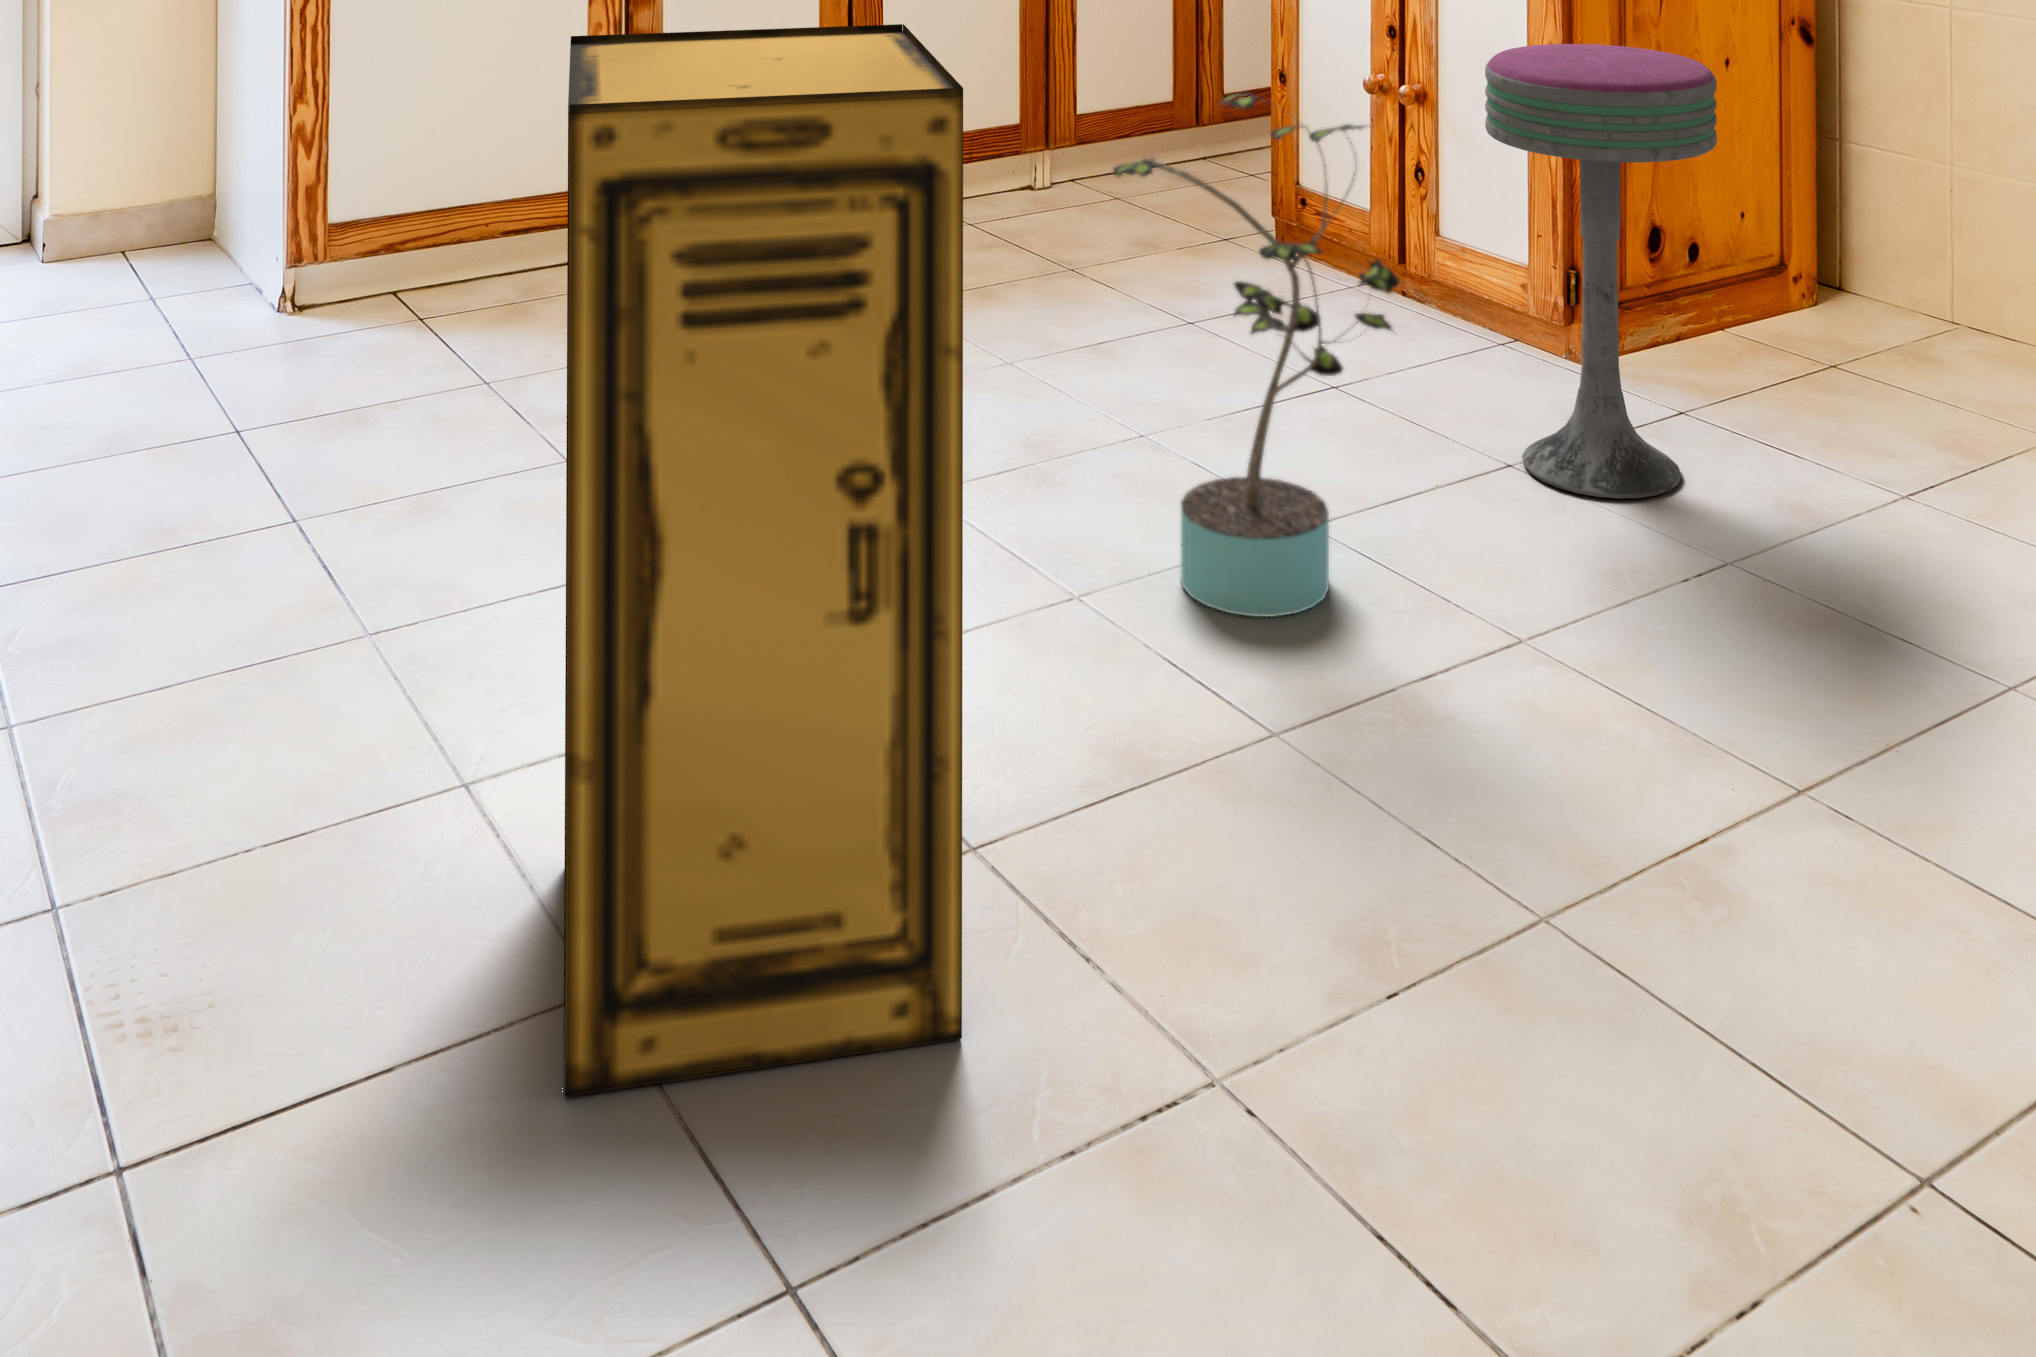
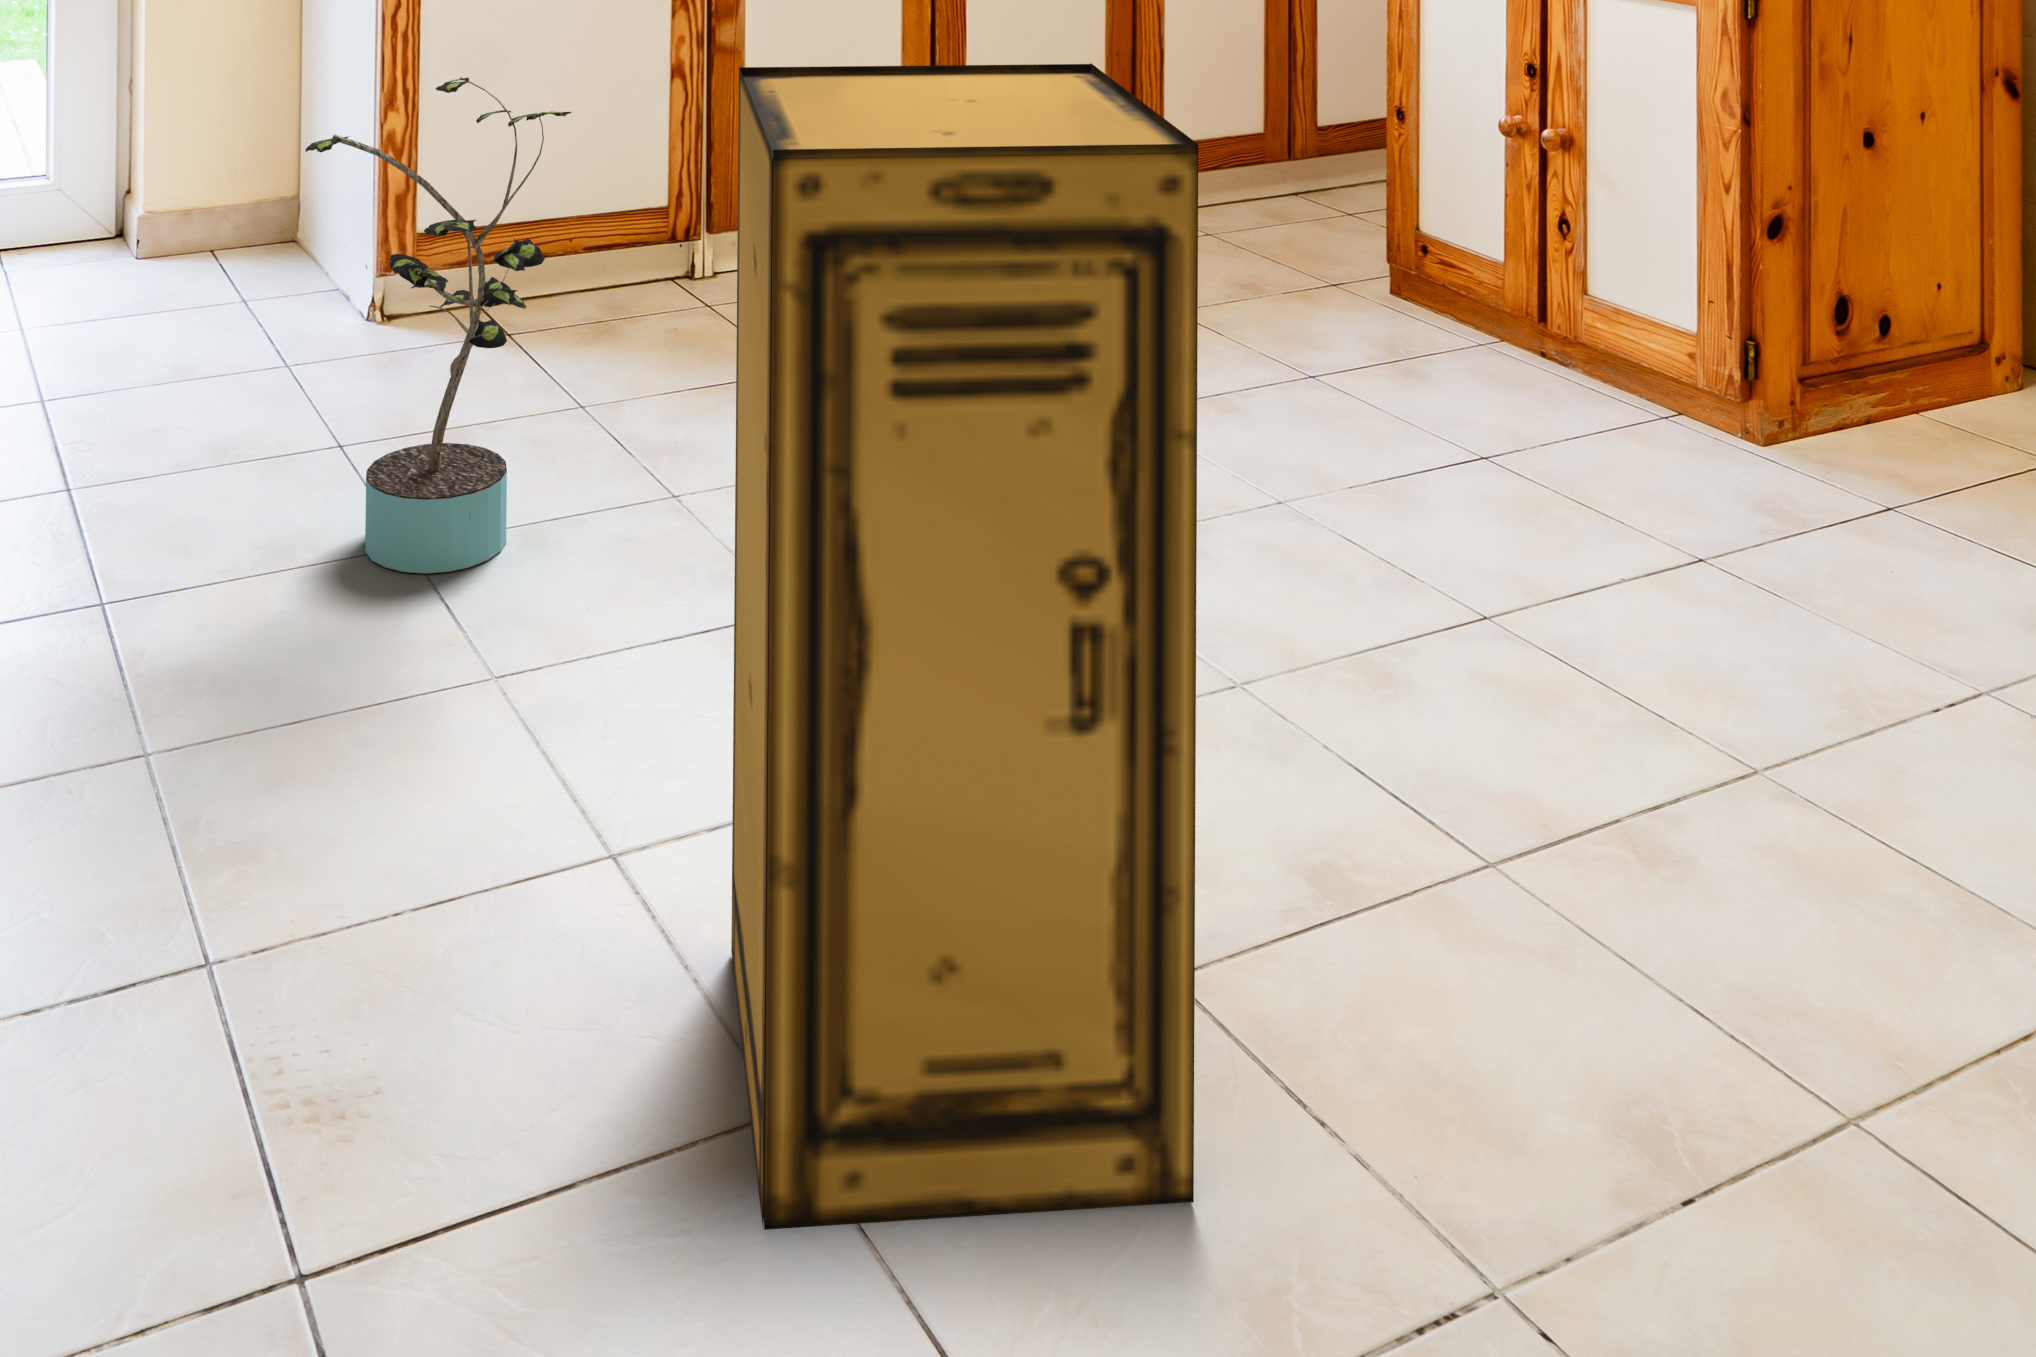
bar stool: present [1485,44,1717,499] -> none [1674,95,1952,607]
potted plant: present [1113,93,1399,617] -> present [306,77,571,573]

